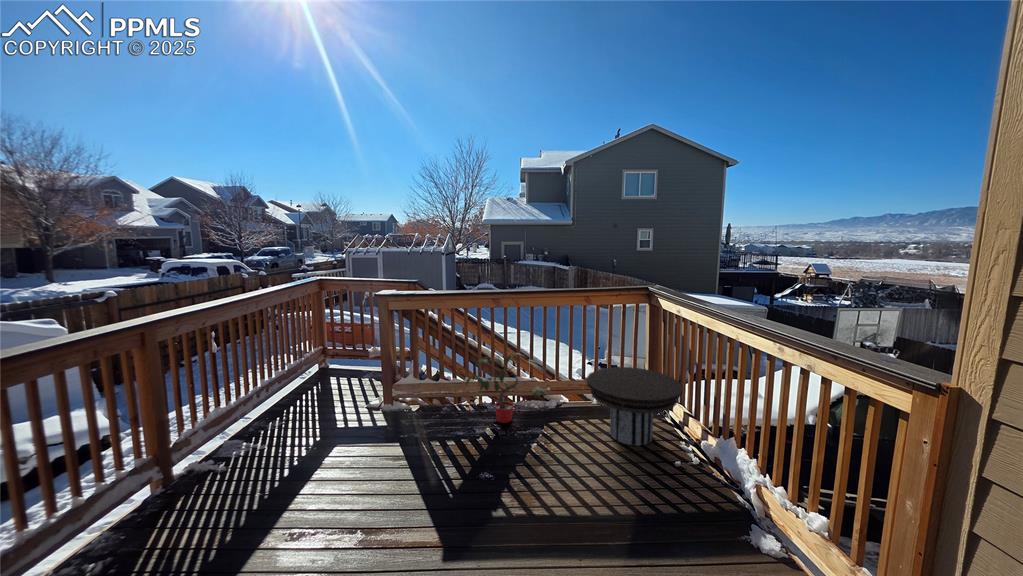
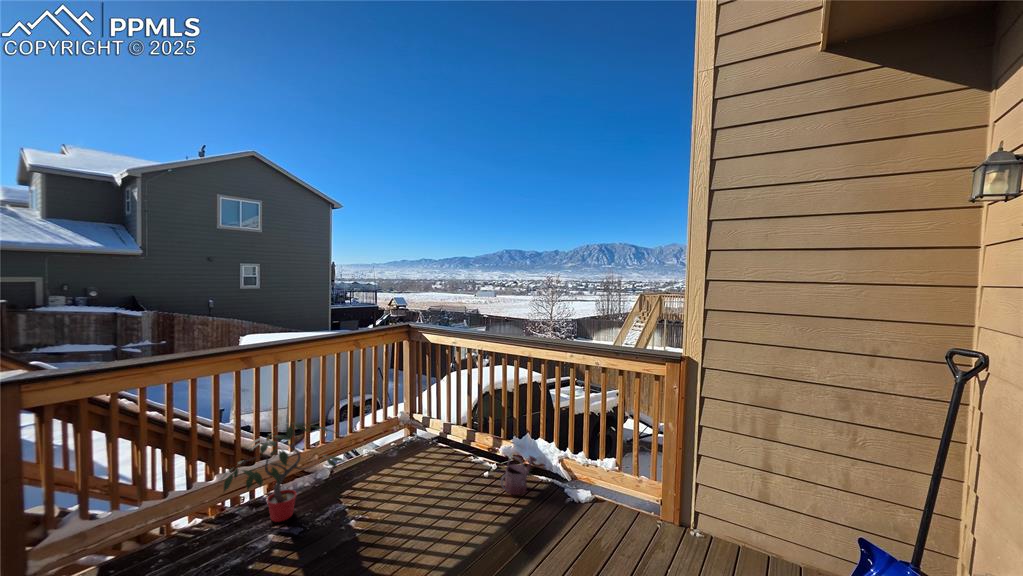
side table: present [586,367,683,446] -> none [382,402,473,480]
watering can: none [670,455,738,503] -> present [501,456,537,495]

